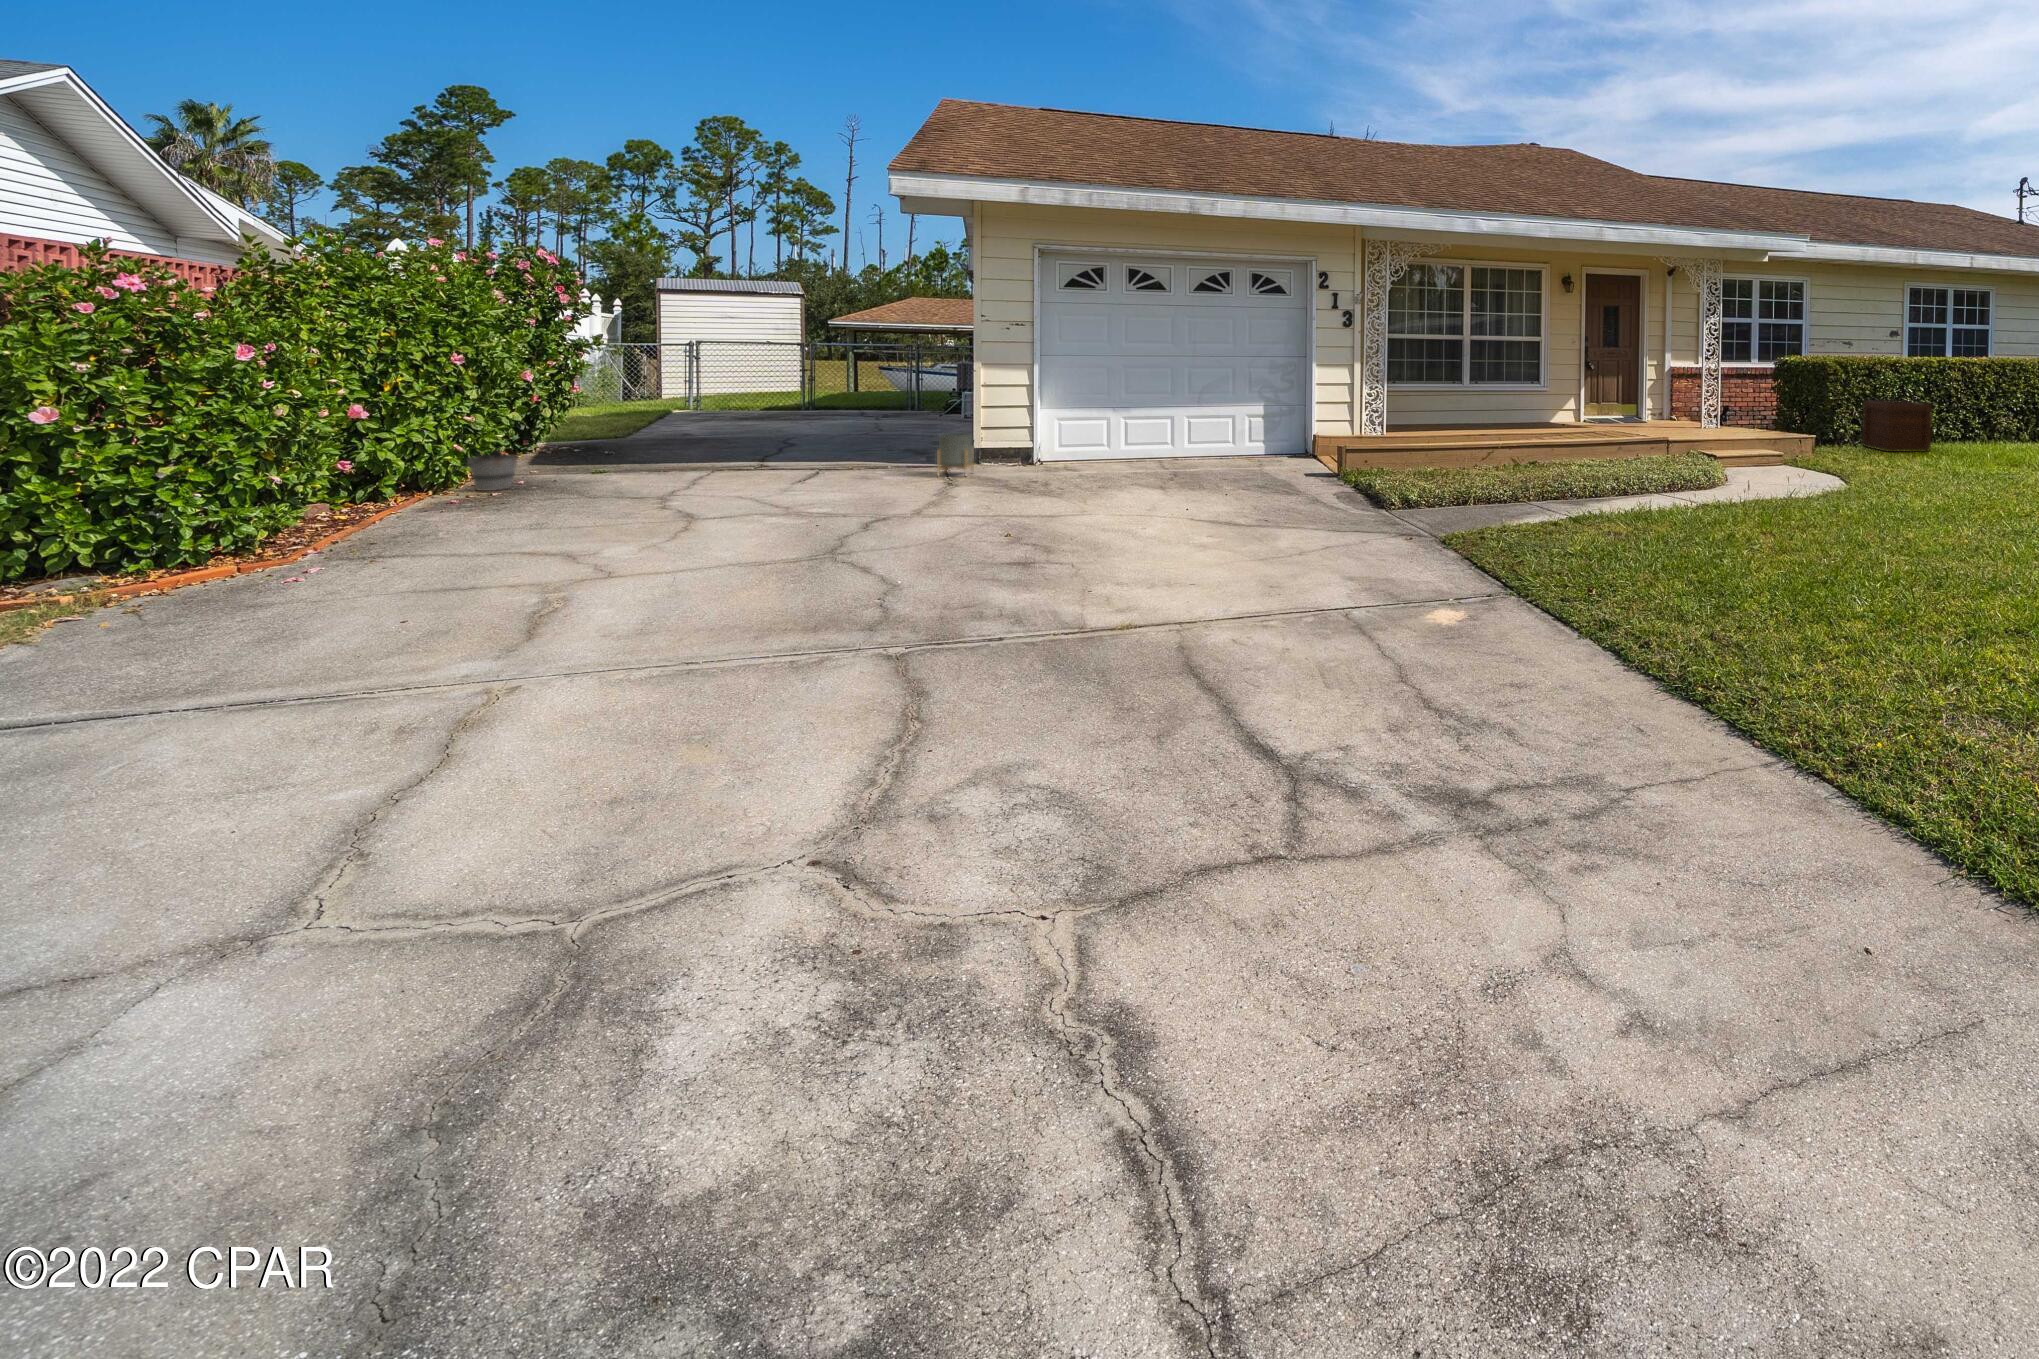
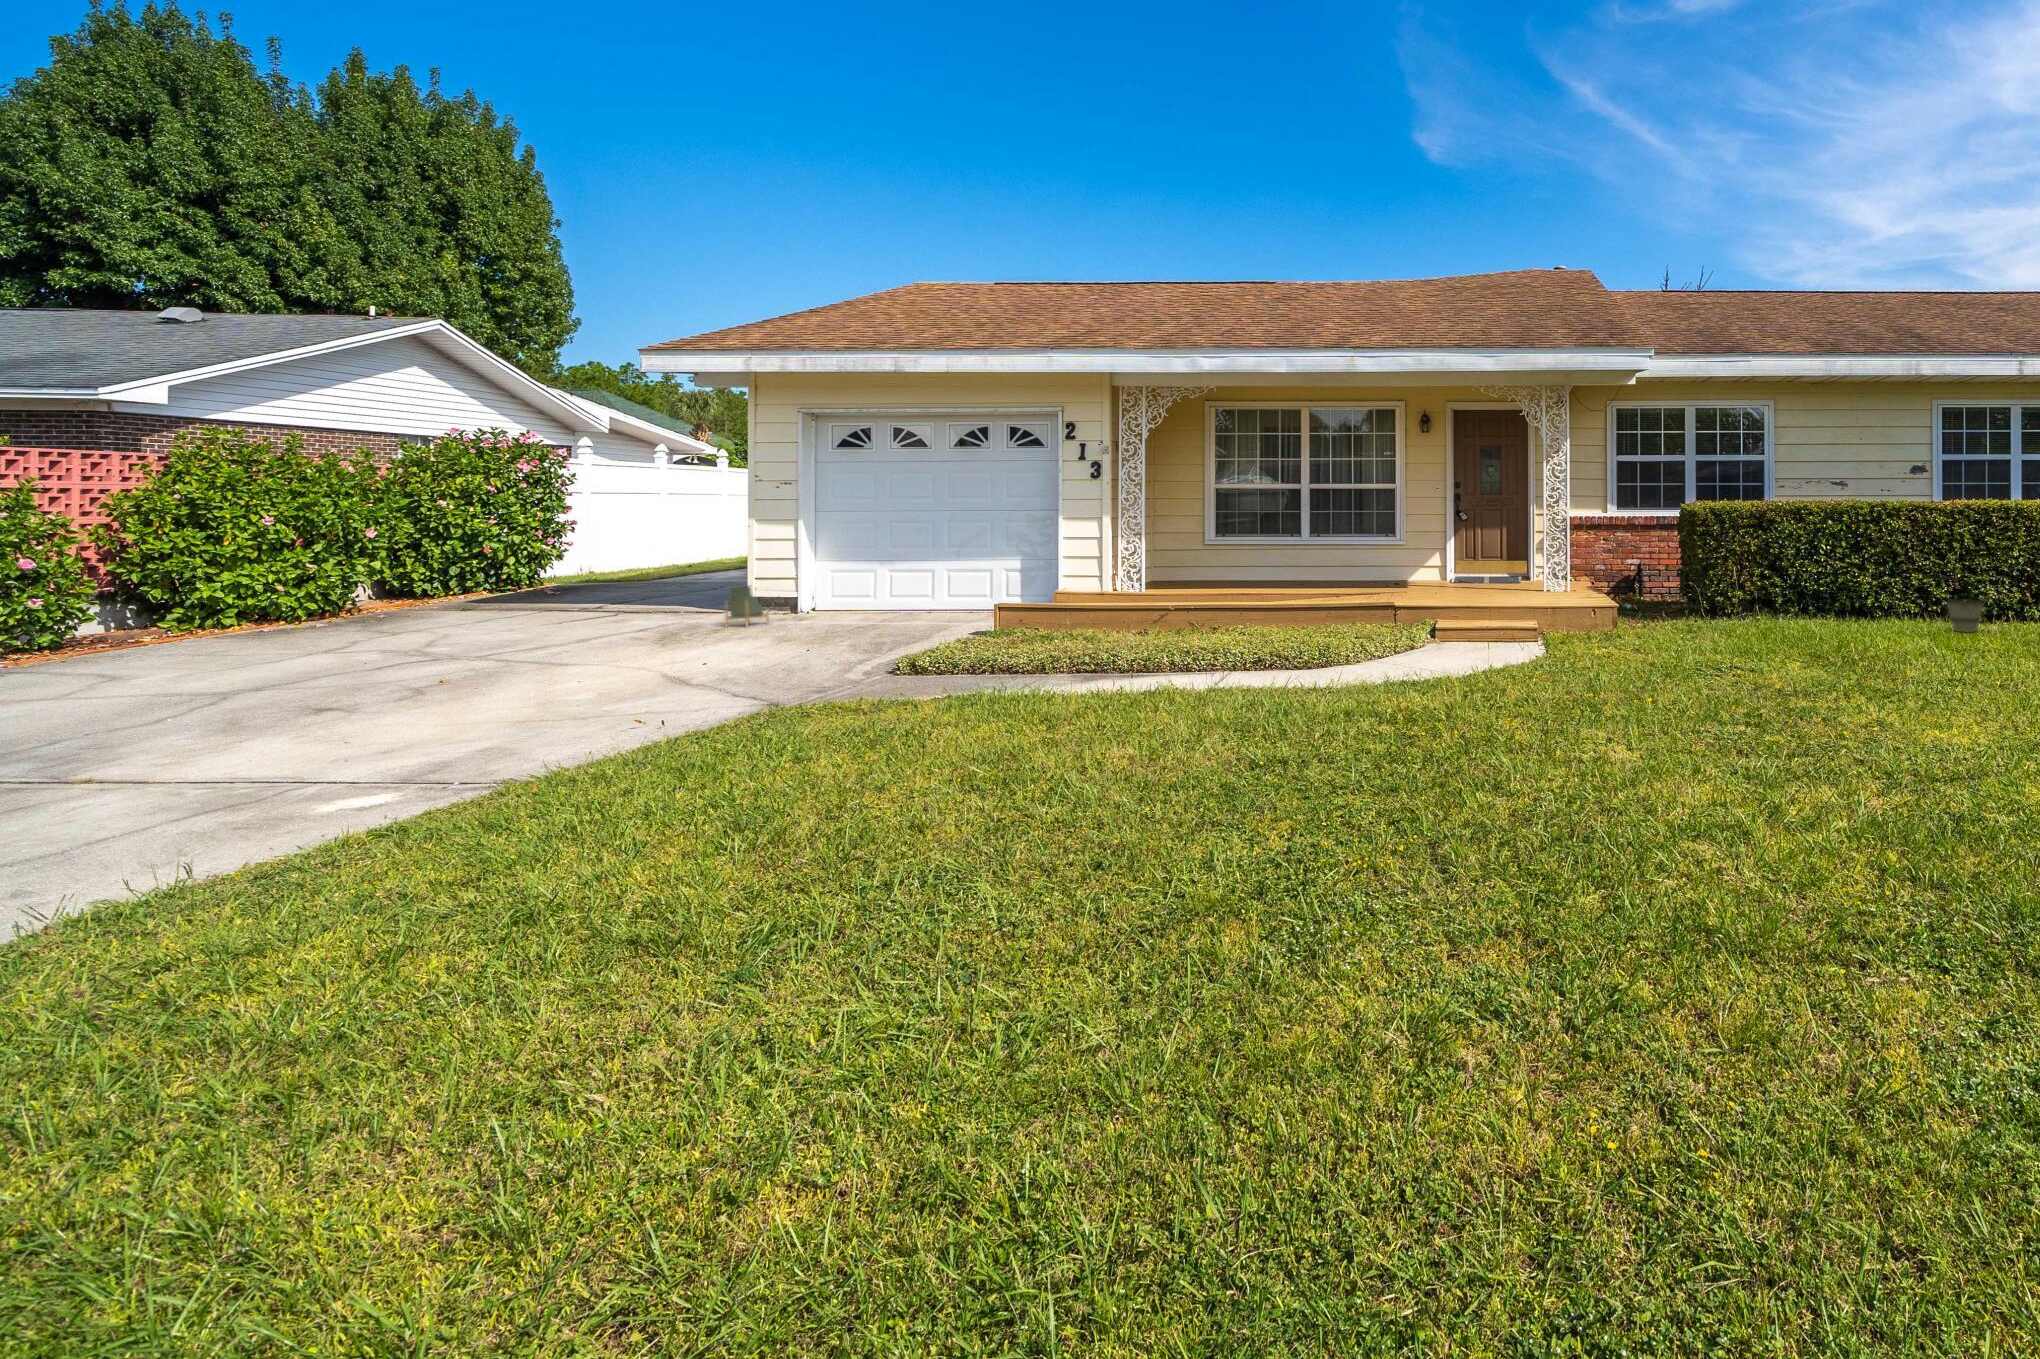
wooden crate: present [1862,400,1932,452] -> none [1750,562,1820,635]
bucket: present [455,450,518,491] -> present [1945,598,1984,632]

